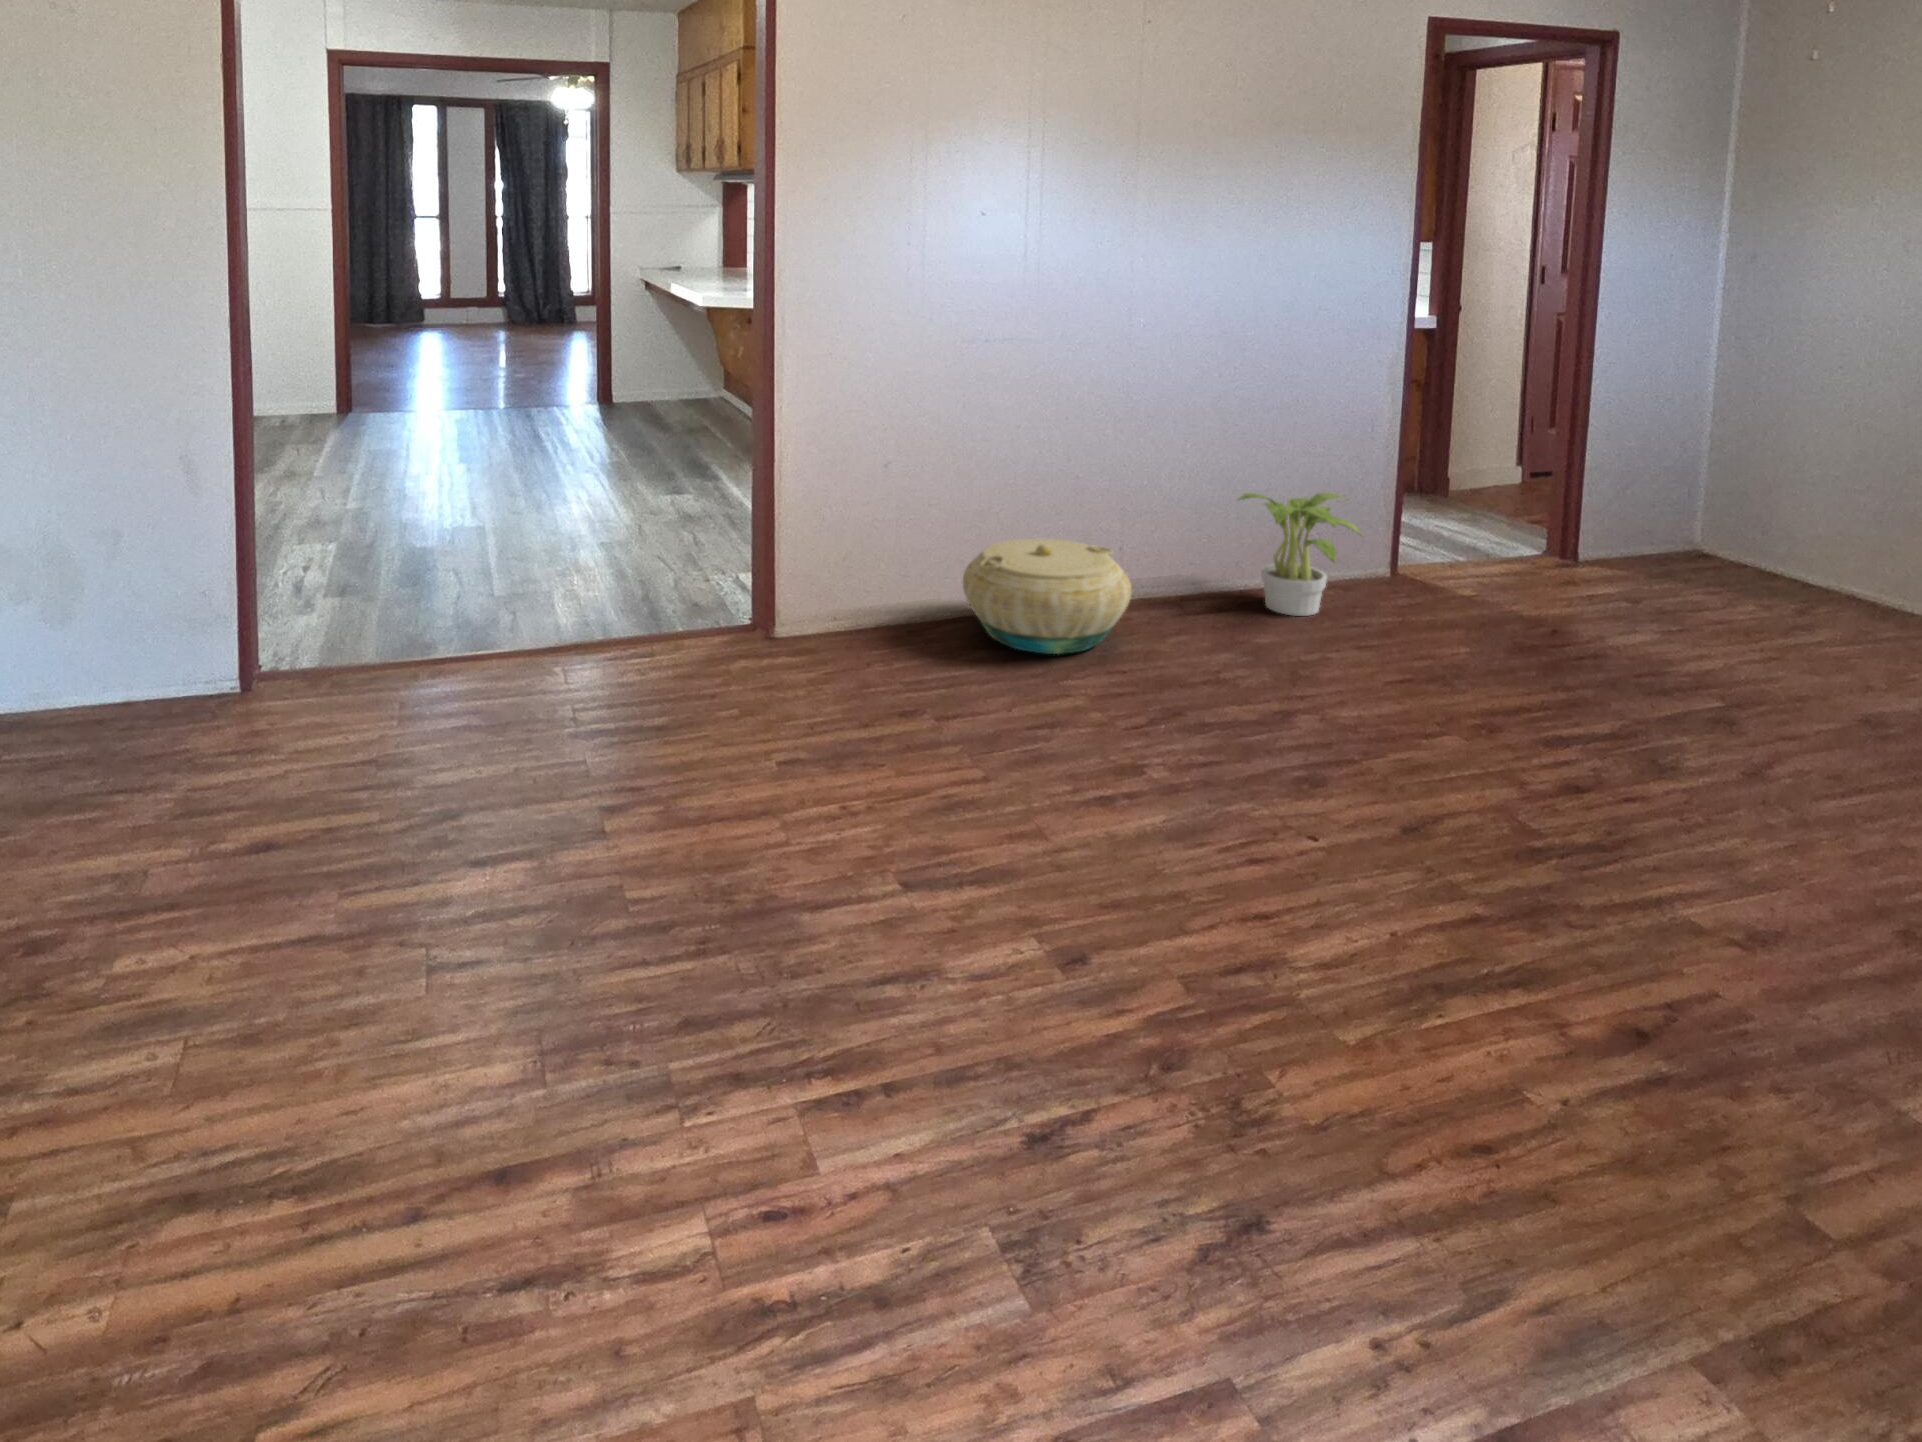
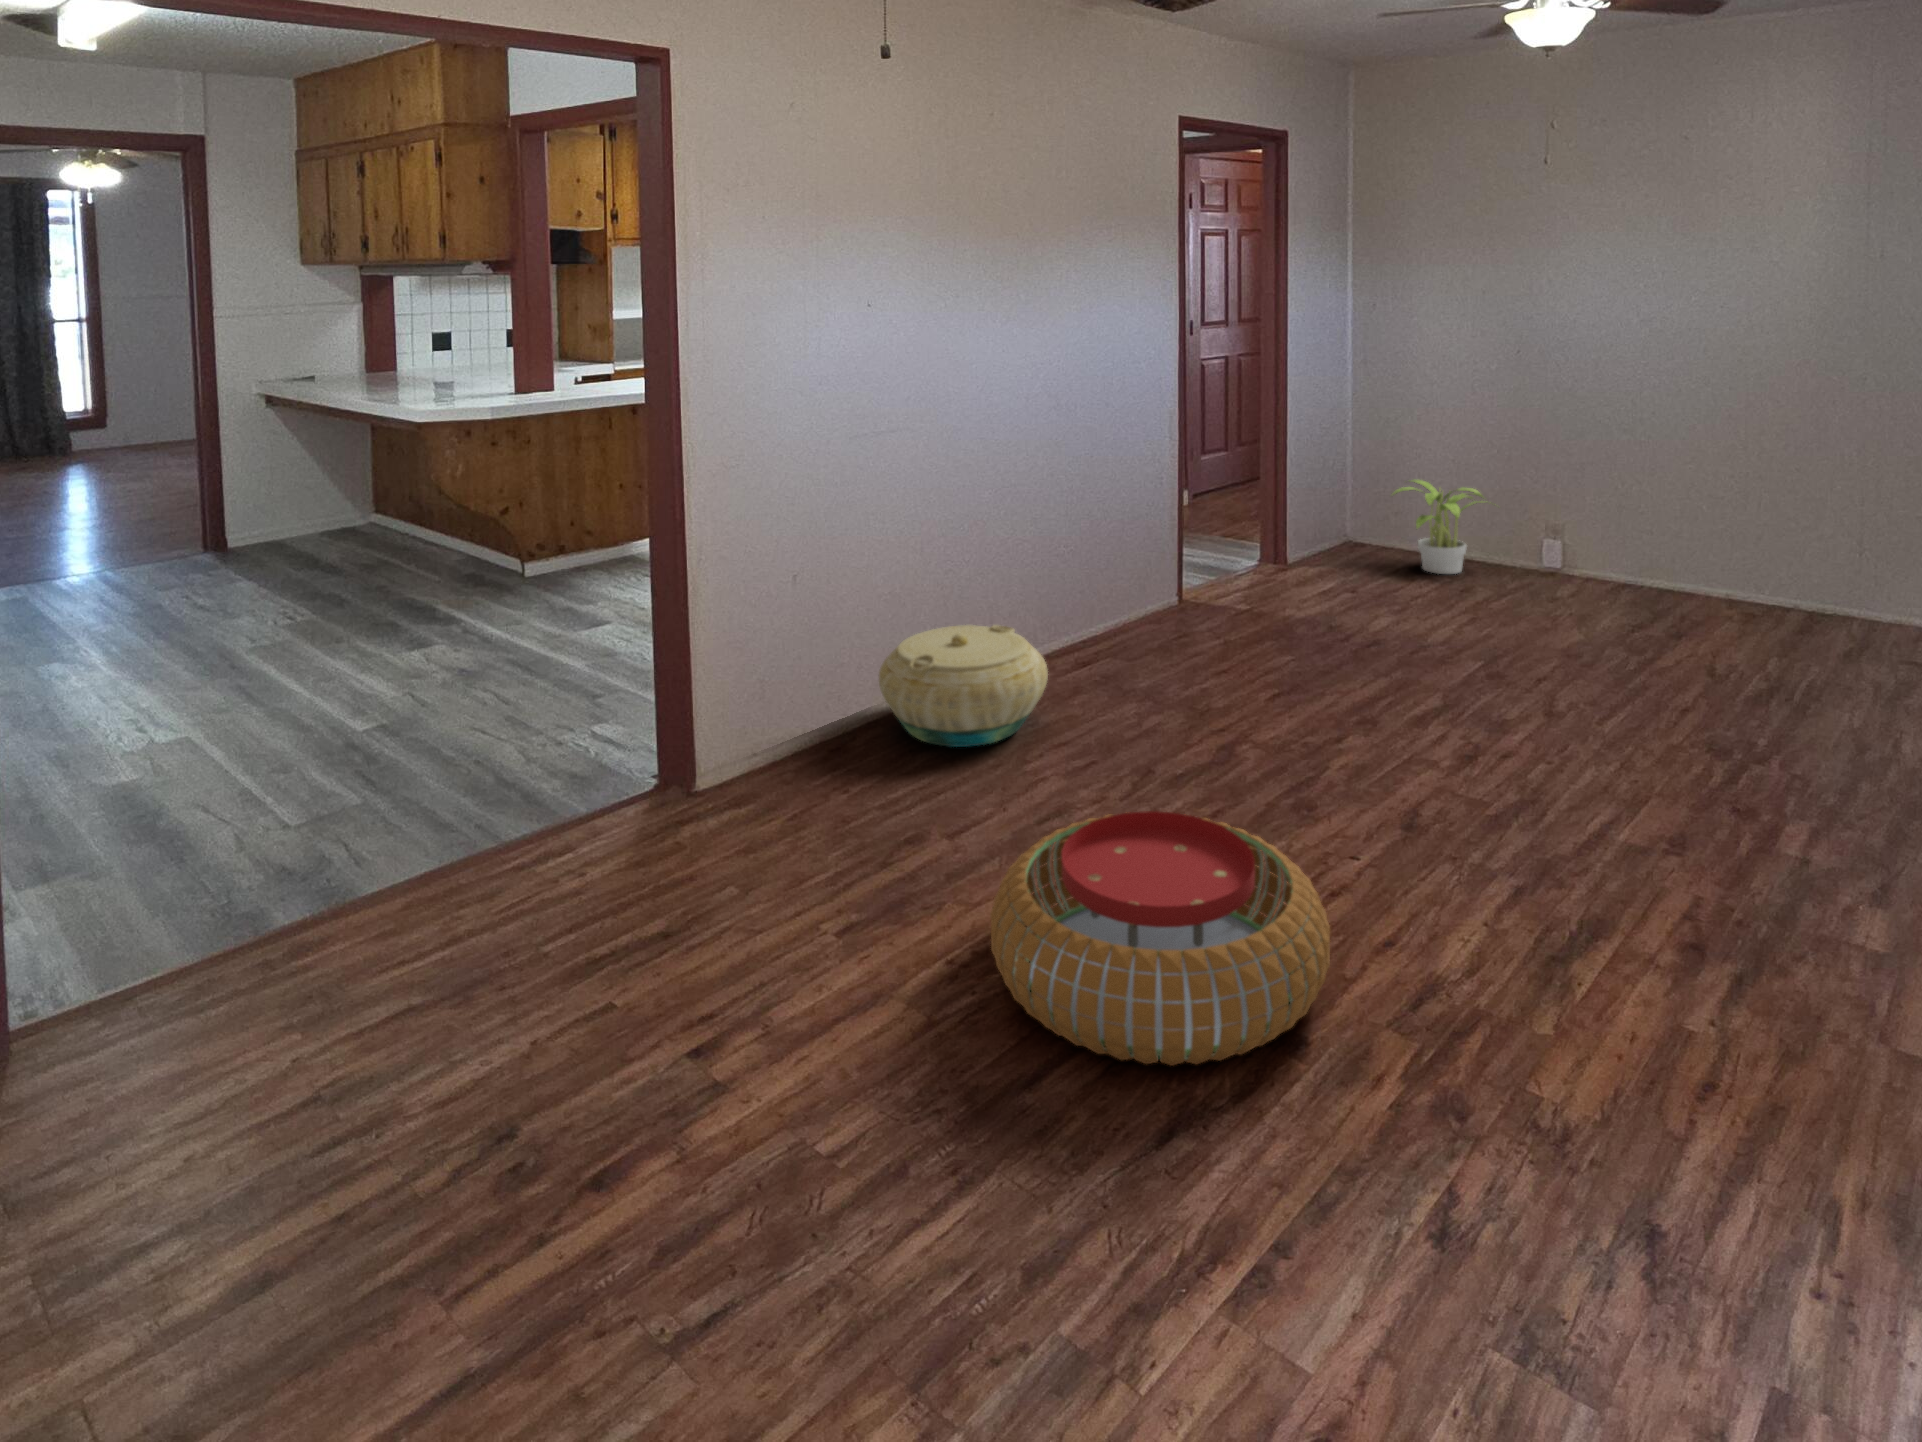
potted plant: present [1238,492,1362,616] -> present [1392,480,1483,574]
pouf: none [844,714,1179,949] -> present [990,811,1330,1065]

